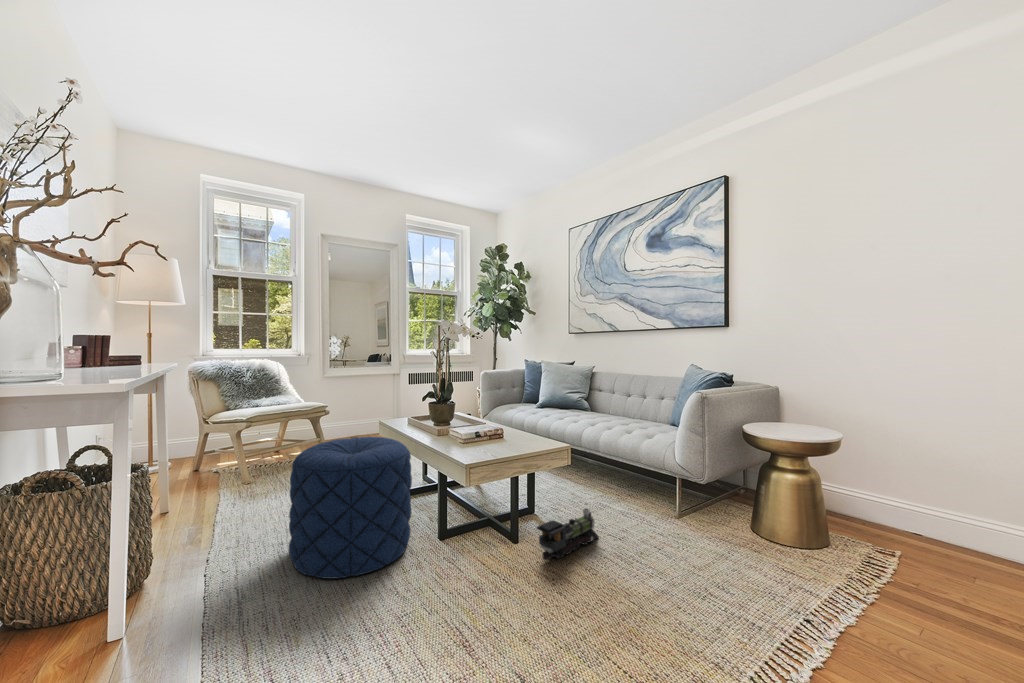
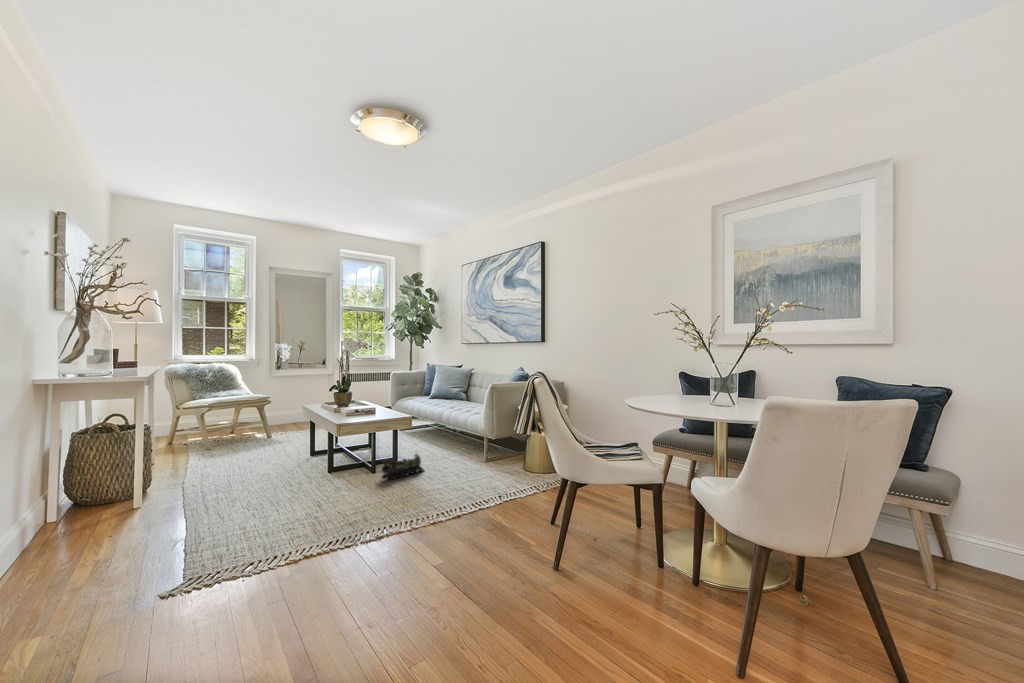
pouf: present [289,437,412,579] -> none [232,412,310,487]

